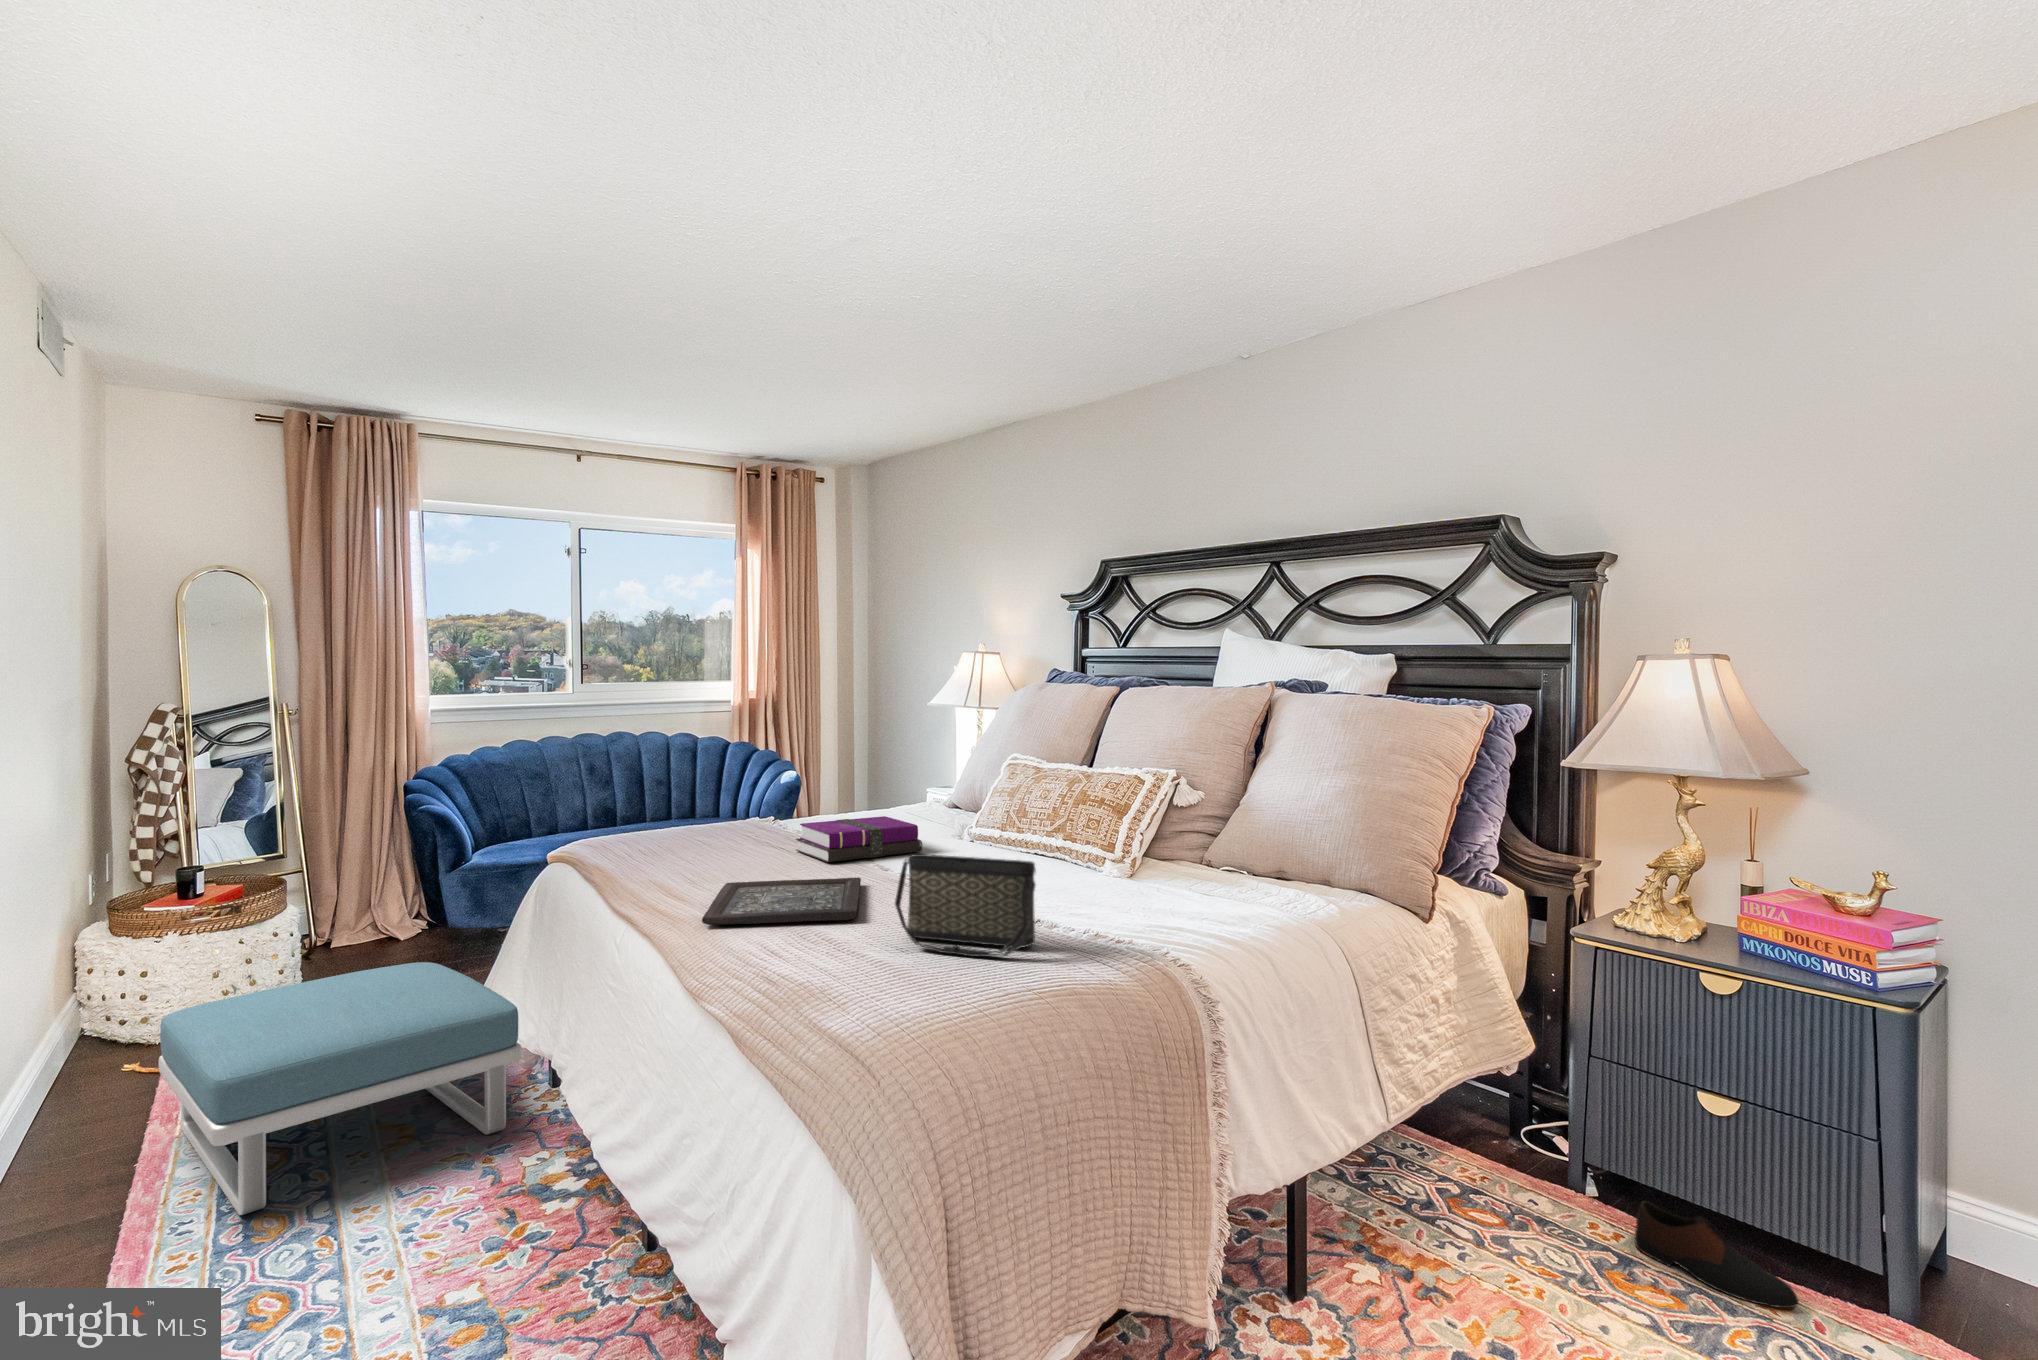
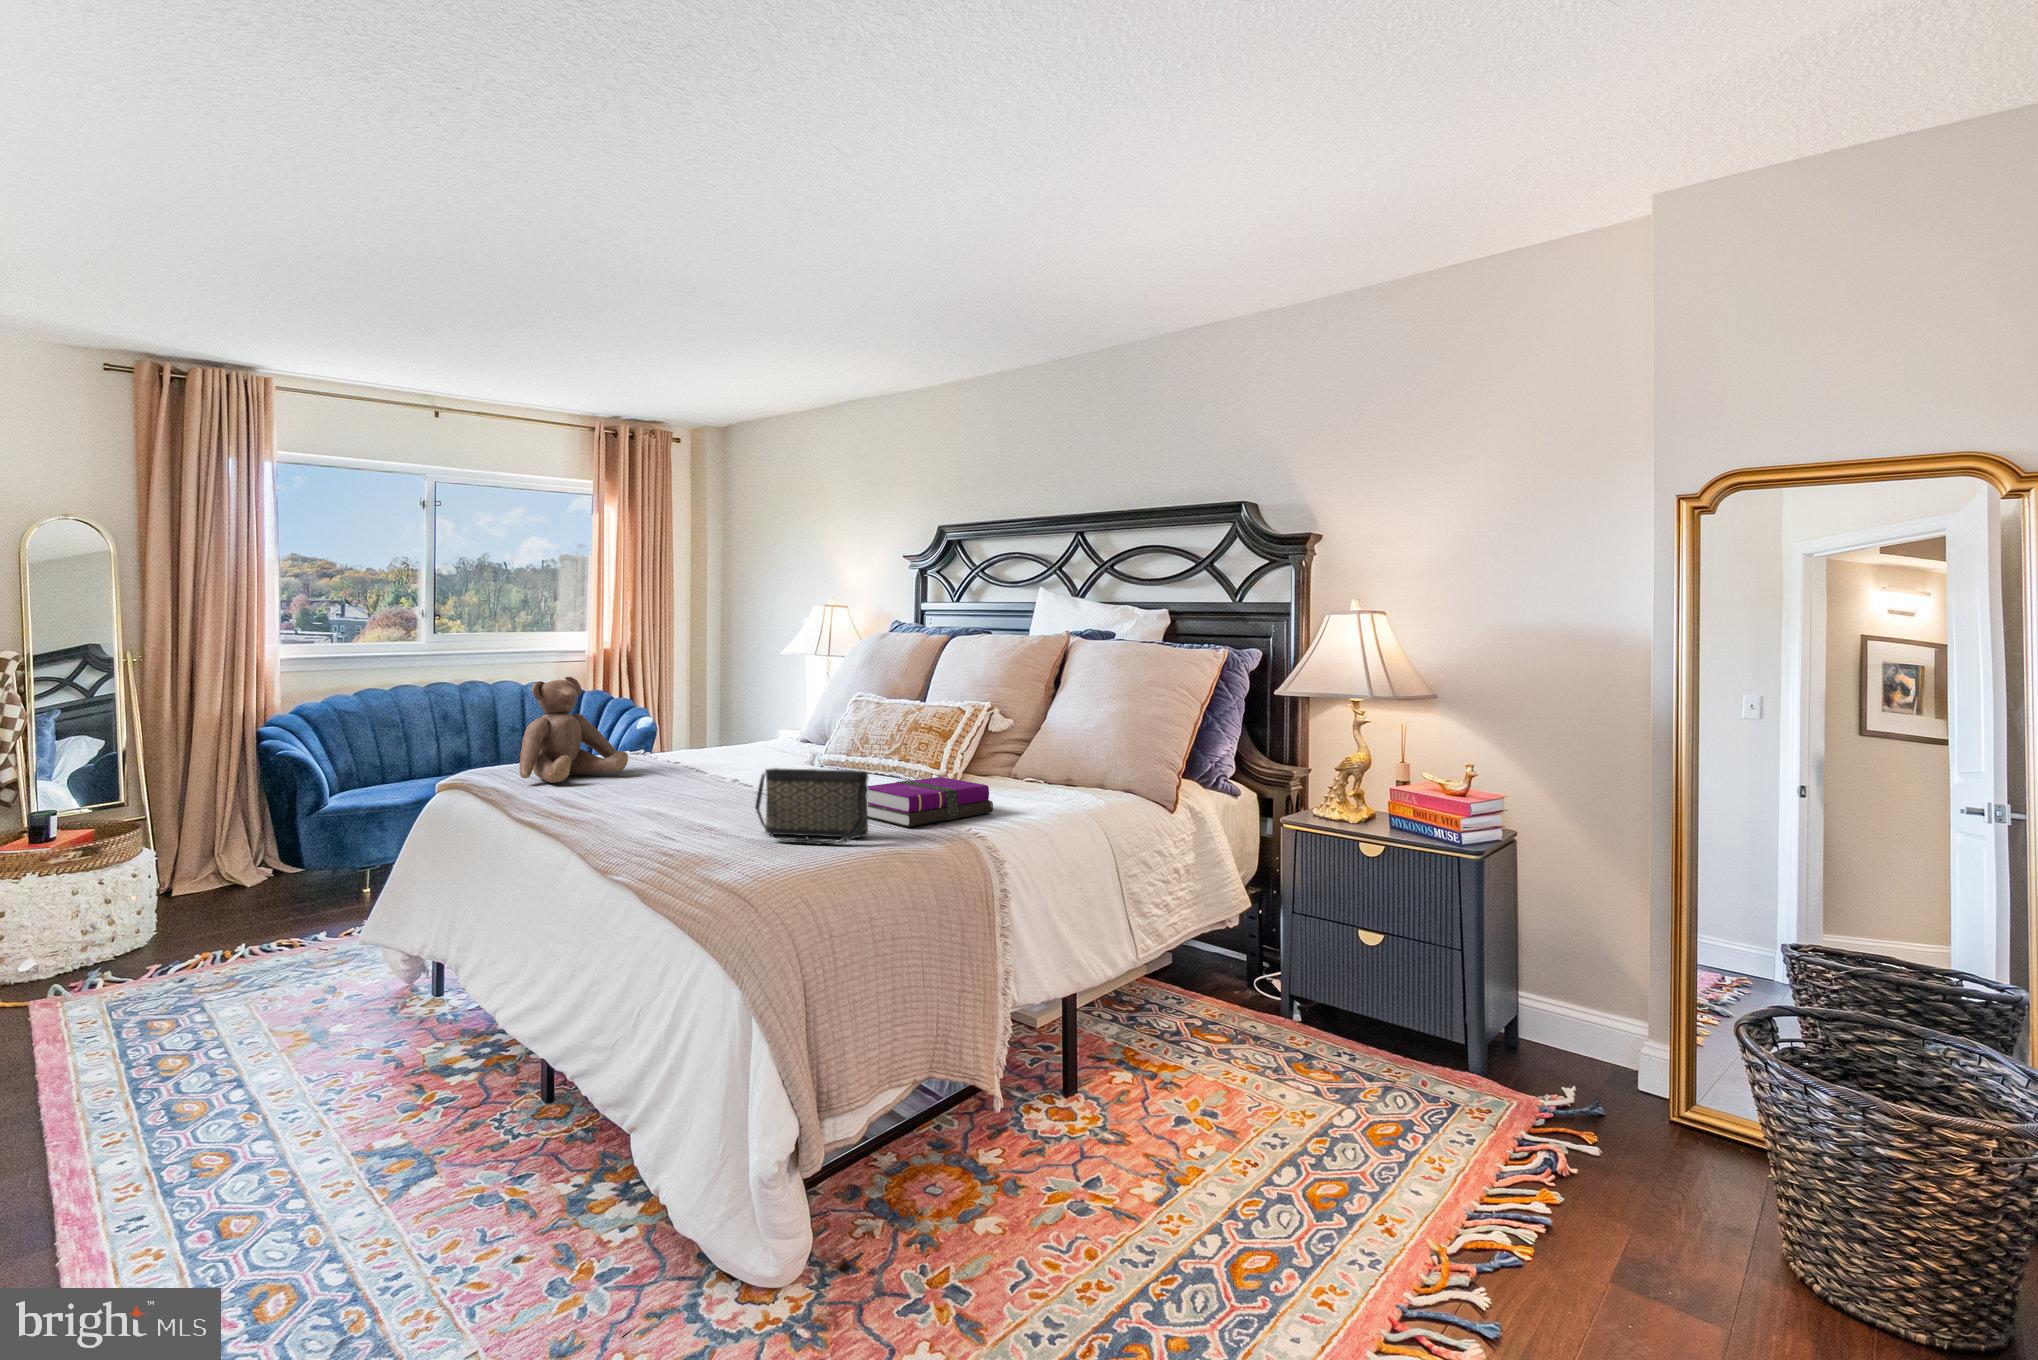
teddy bear: none [643,731,762,853] -> present [520,677,628,783]
notebook: present [796,816,922,862] -> present [867,777,993,827]
tray: present [702,878,861,925] -> none [590,796,723,831]
footstool: present [159,962,522,1215] -> none [50,891,411,1103]
shoe: present [1635,1201,1799,1308] -> none [1318,1013,1417,1074]

